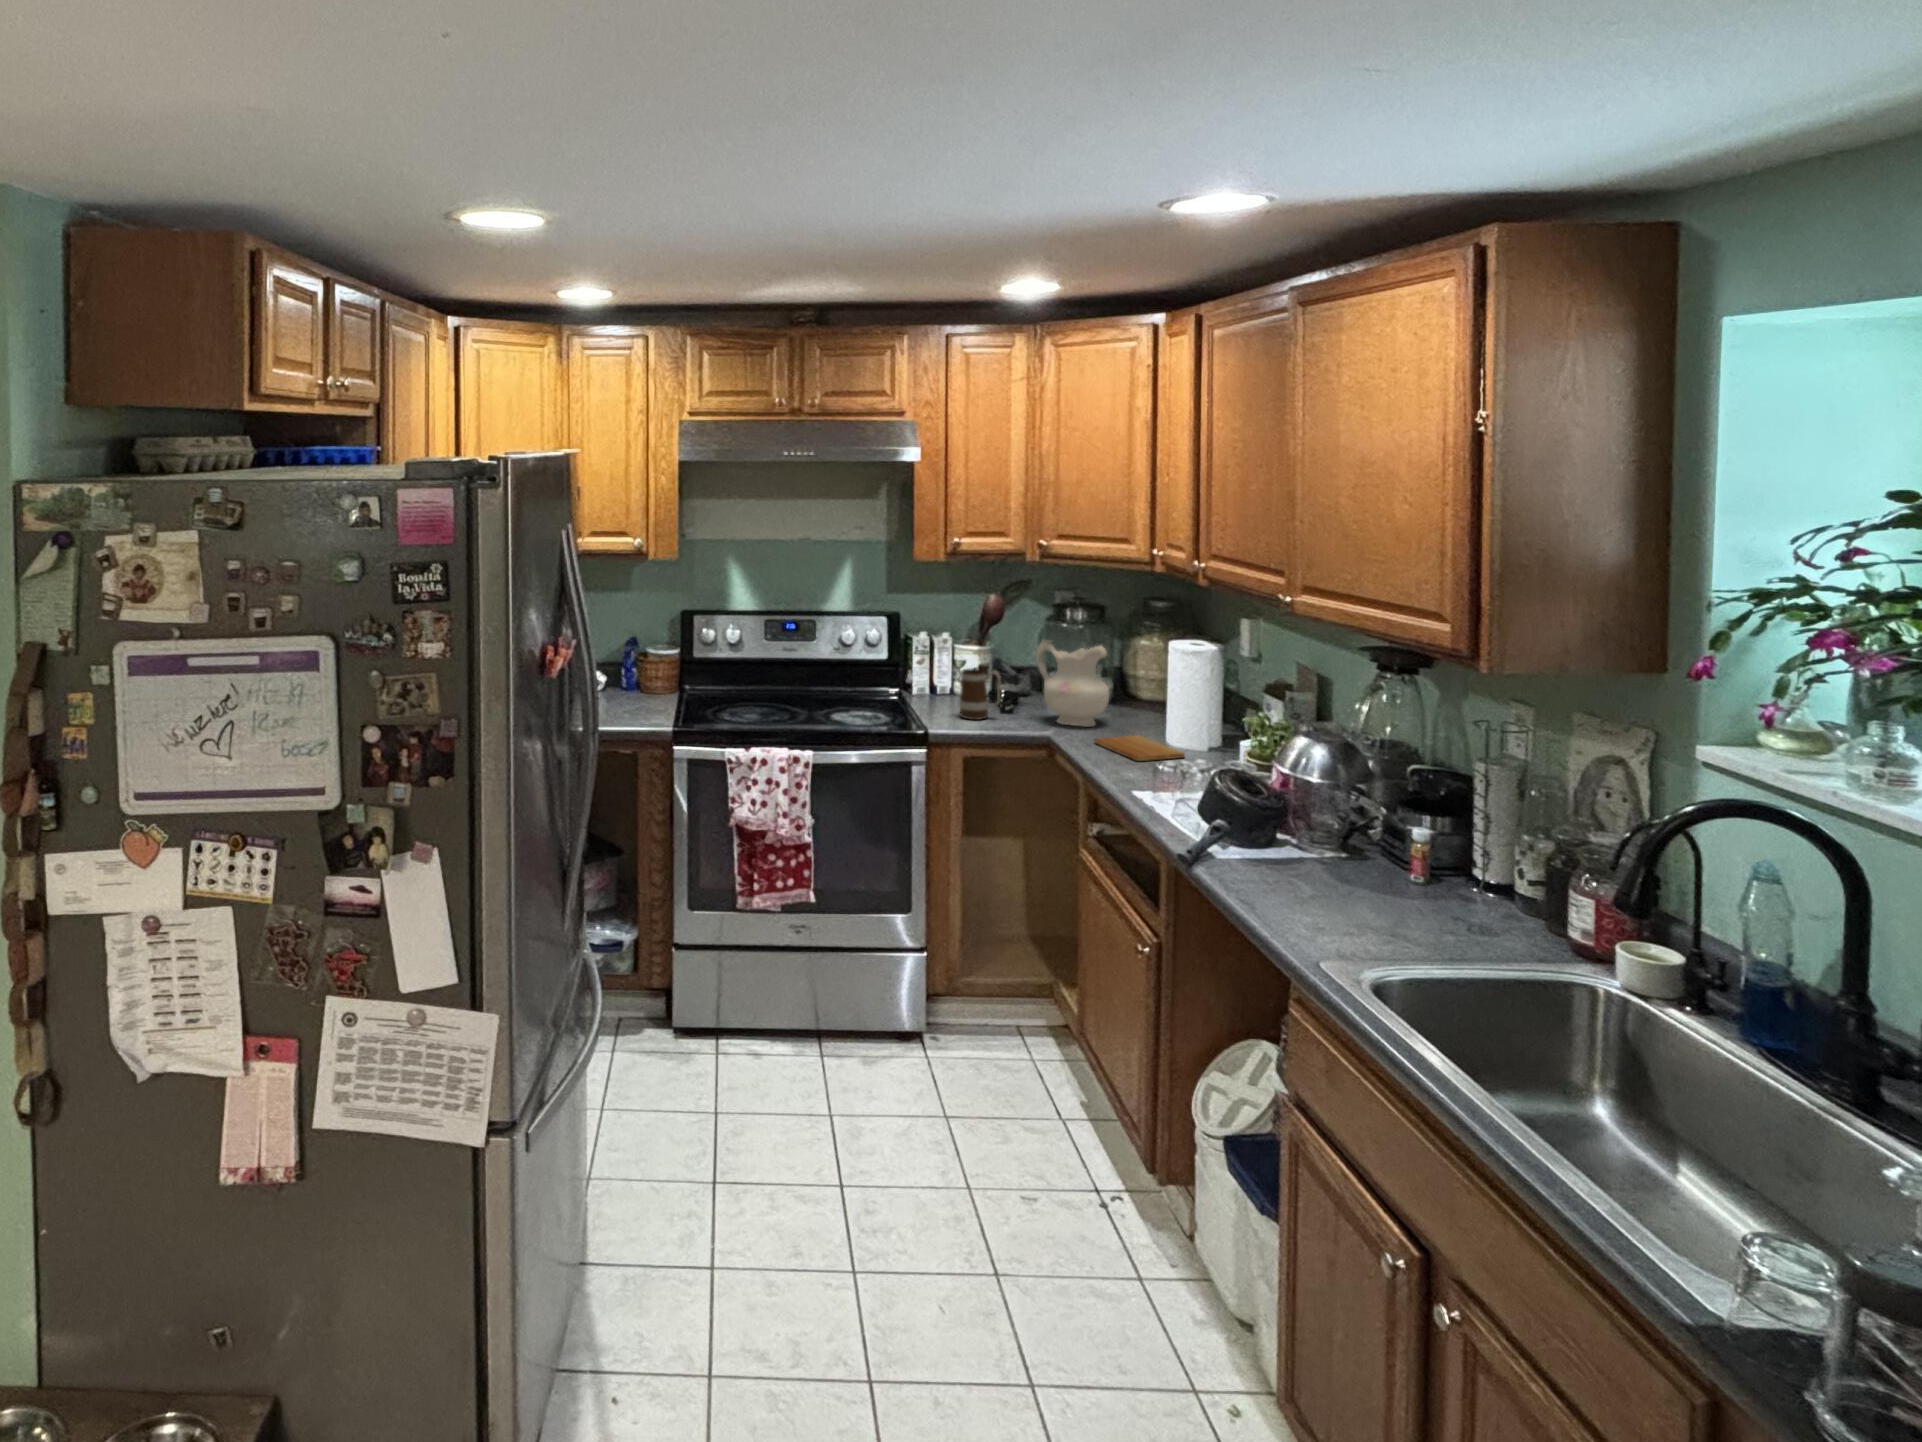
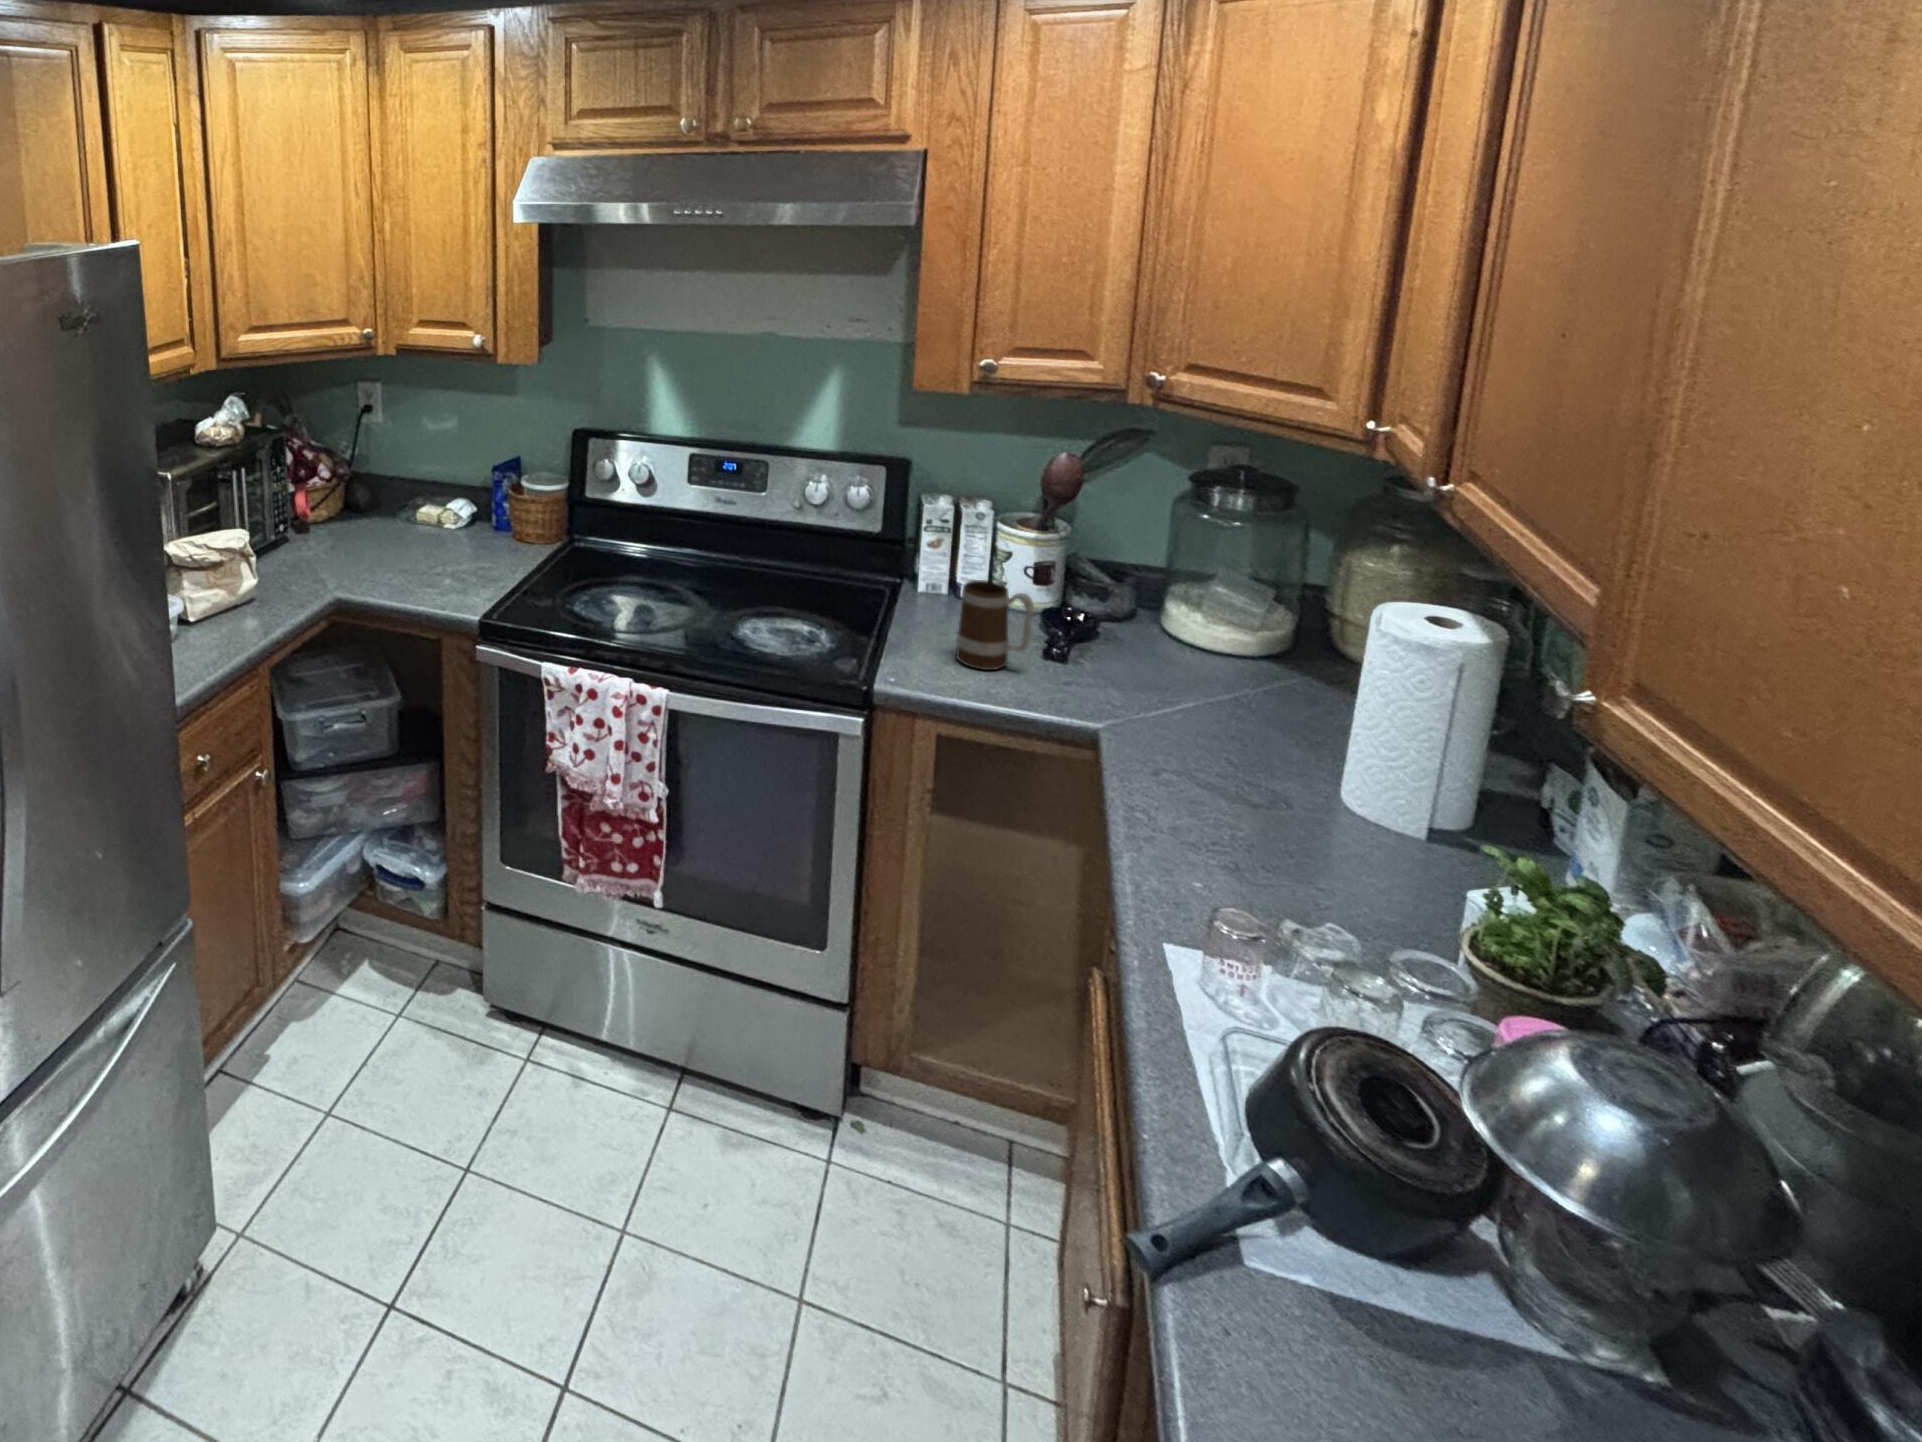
ceramic pitcher: present [1036,640,1109,727] -> none [1109,553,1248,727]
cutting board: present [1094,735,1185,761] -> none [1172,769,1359,869]

